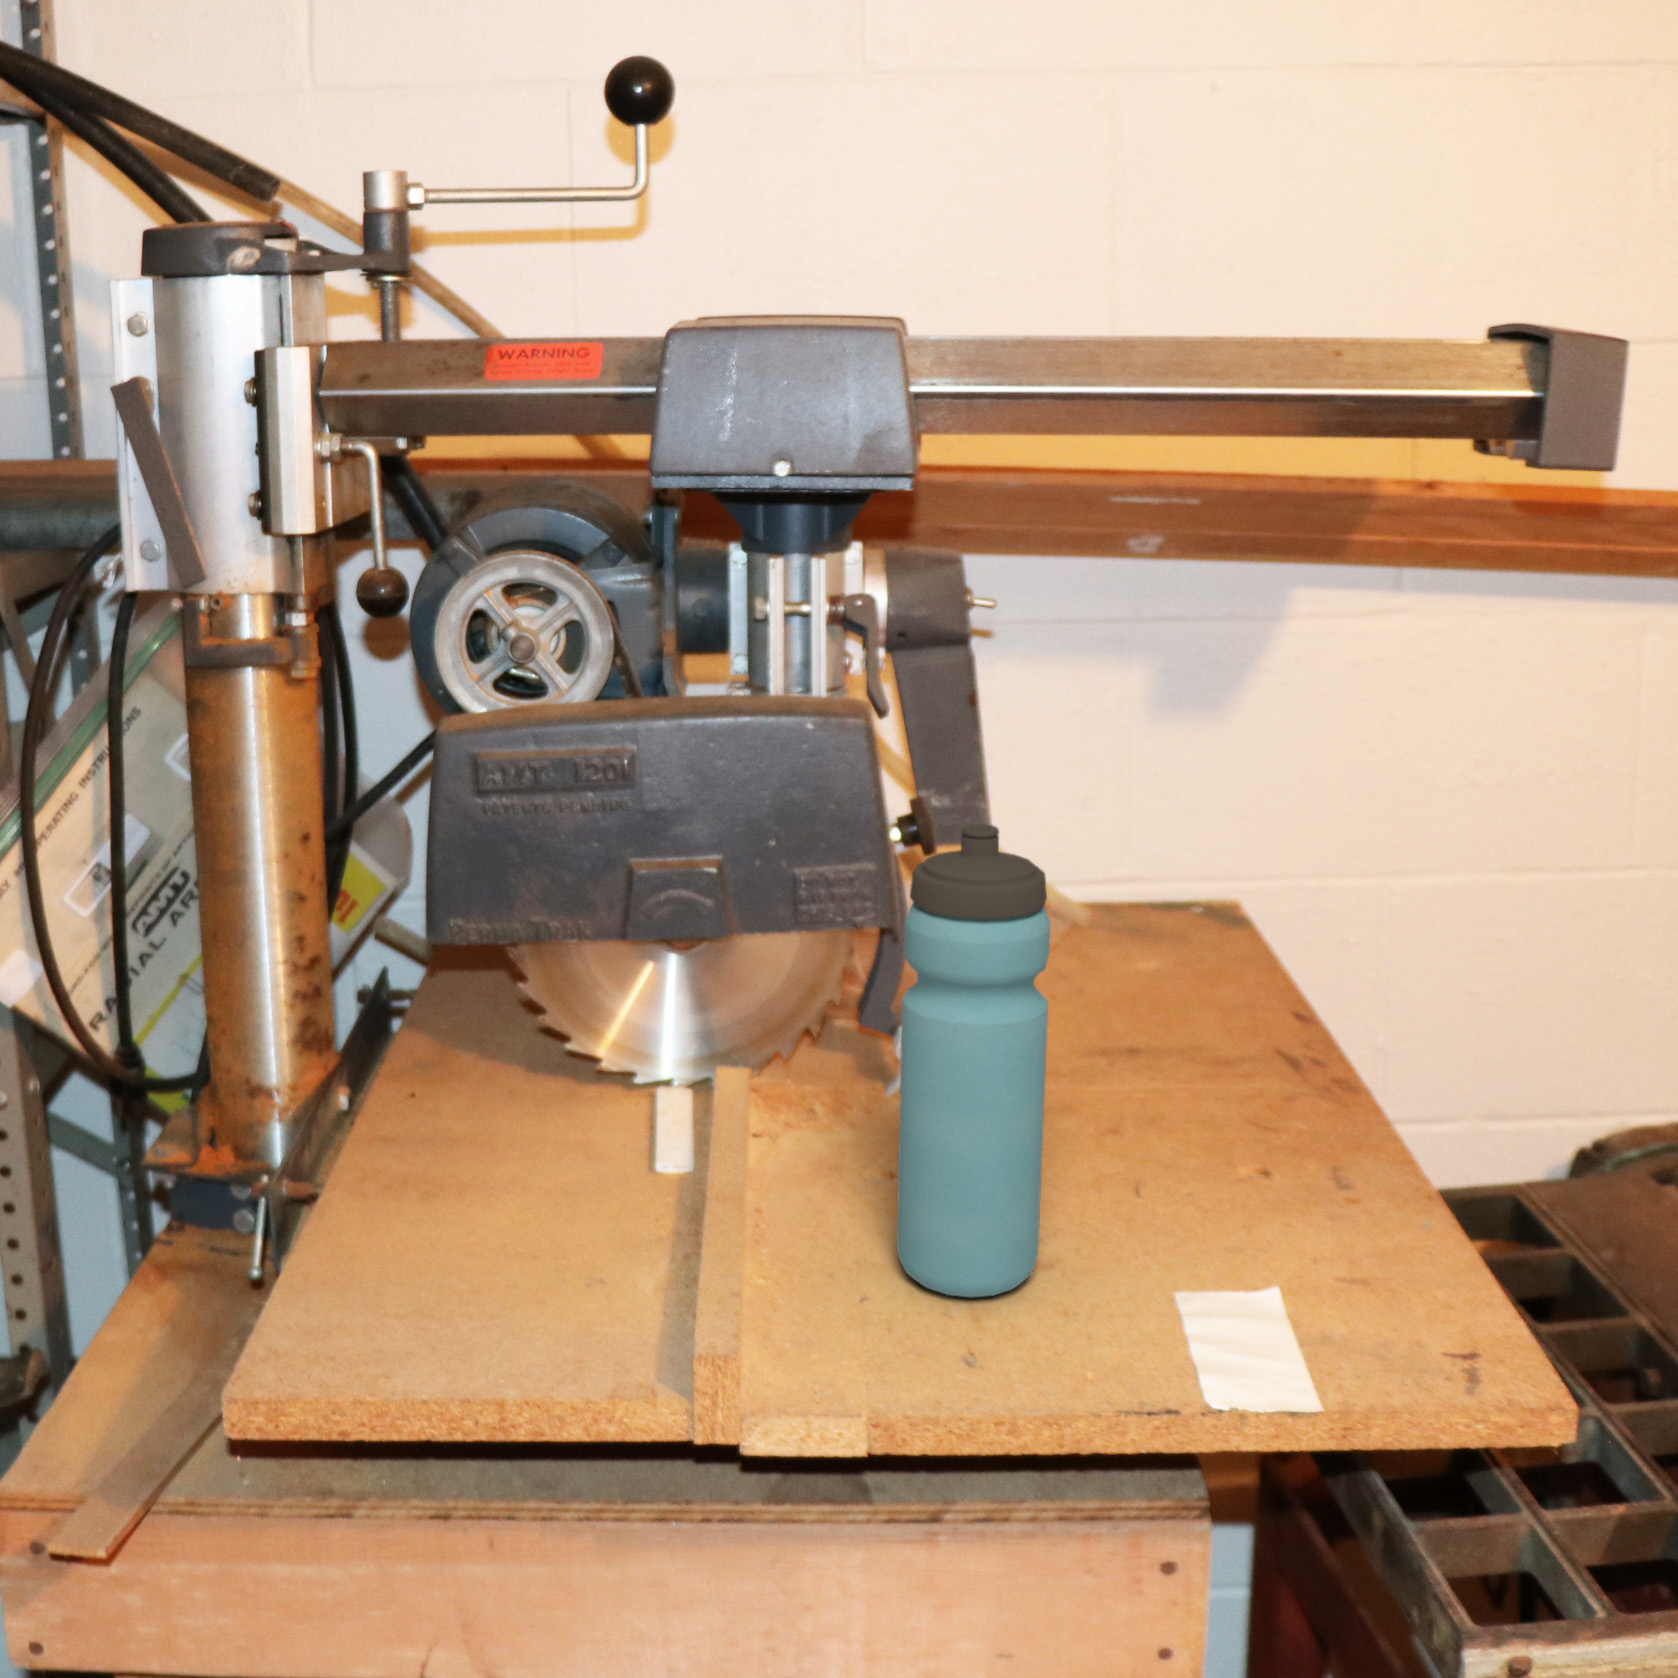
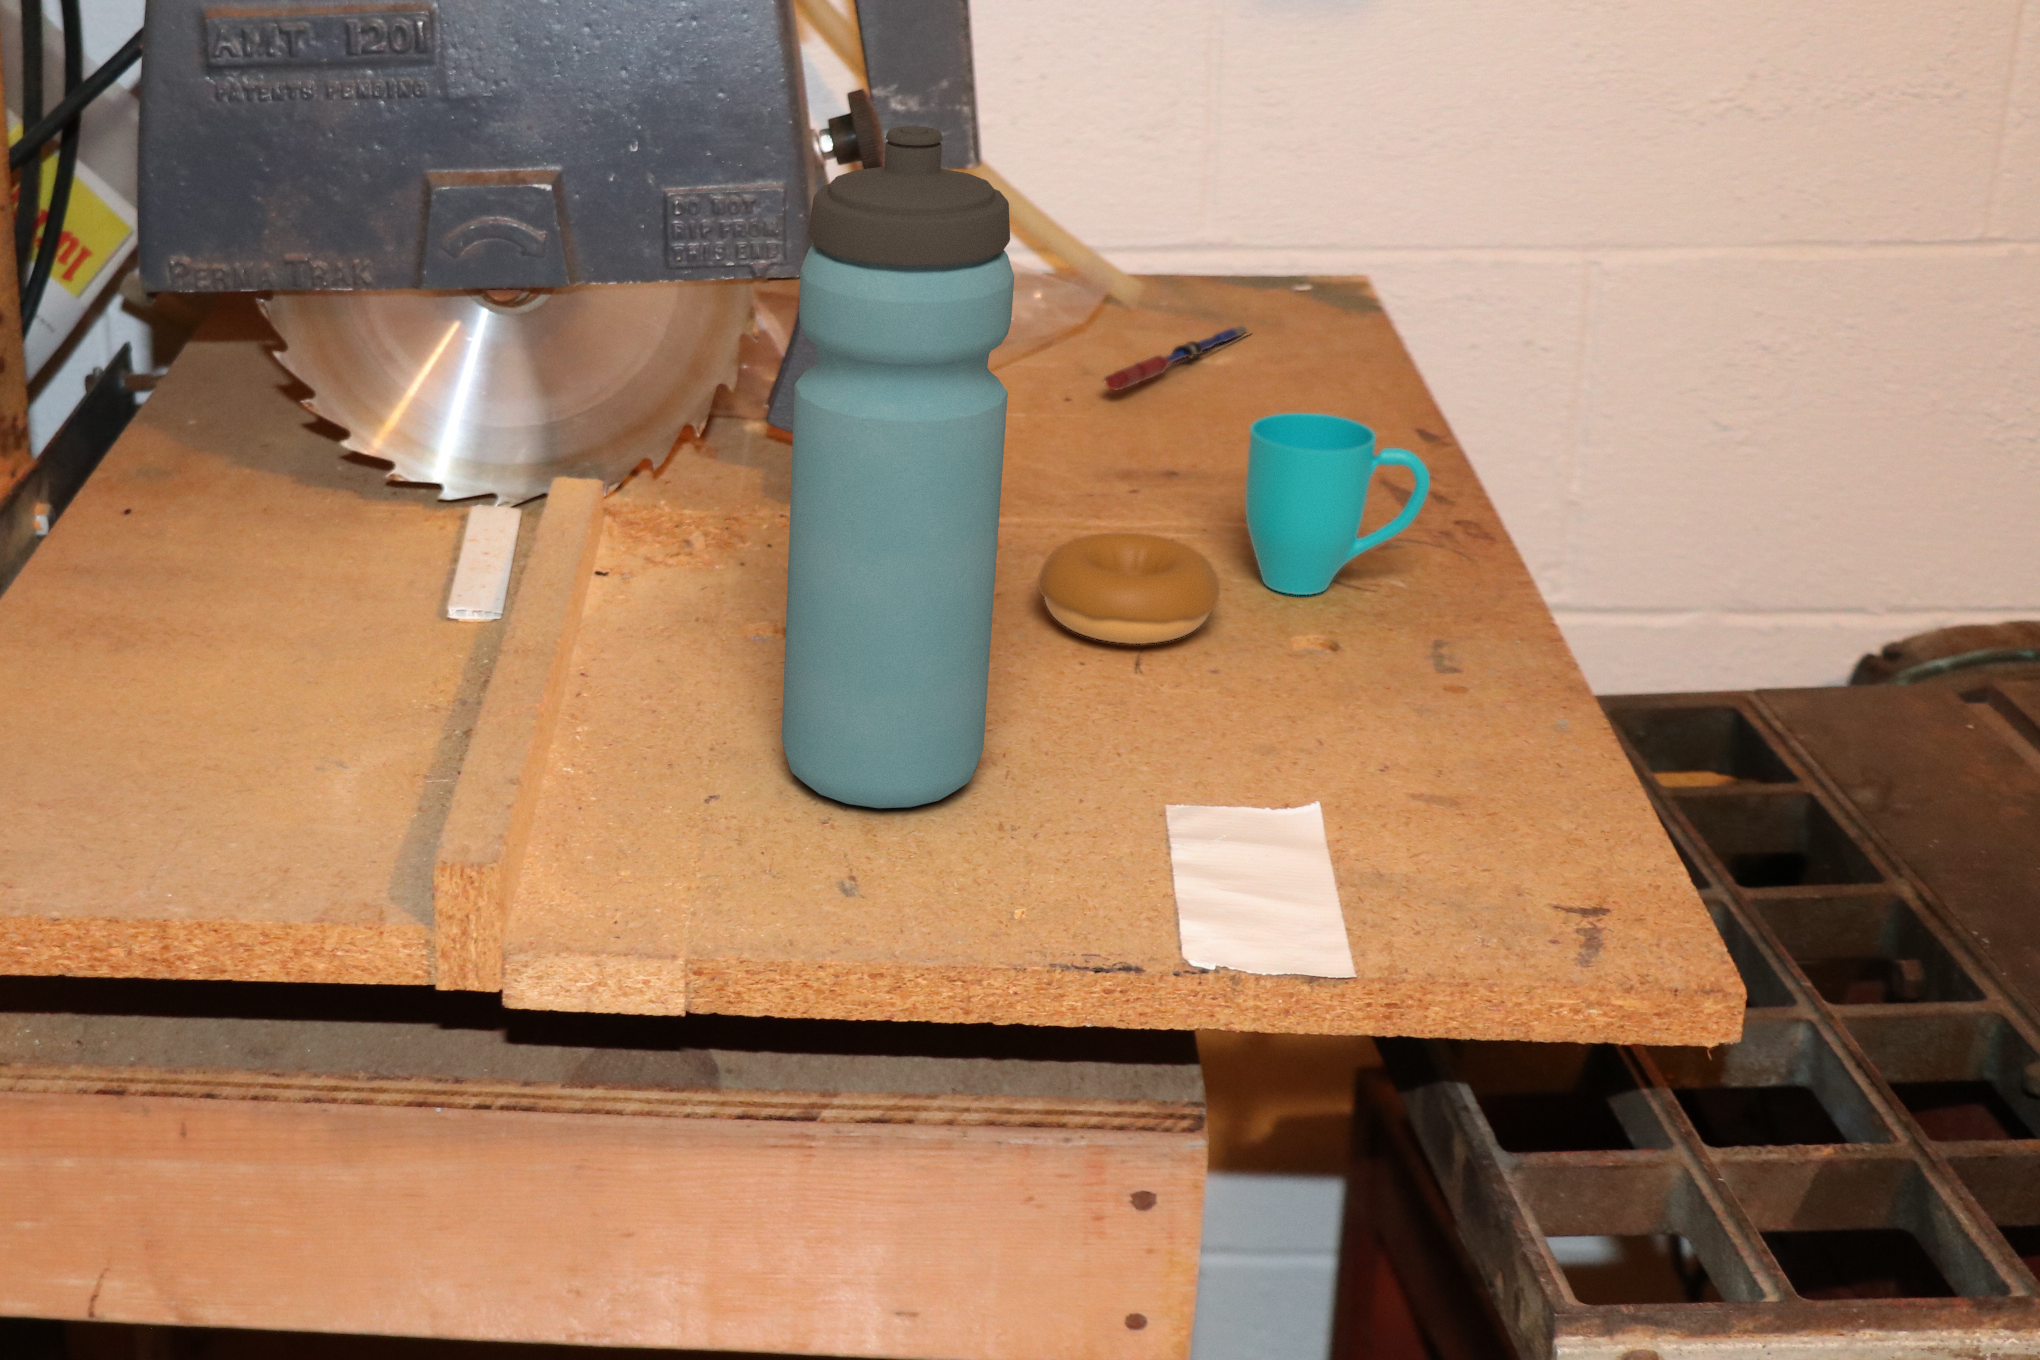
pen: none [1060,937,1148,984] -> present [1104,326,1251,390]
cup: none [1050,1001,1304,1165] -> present [1037,413,1430,644]

